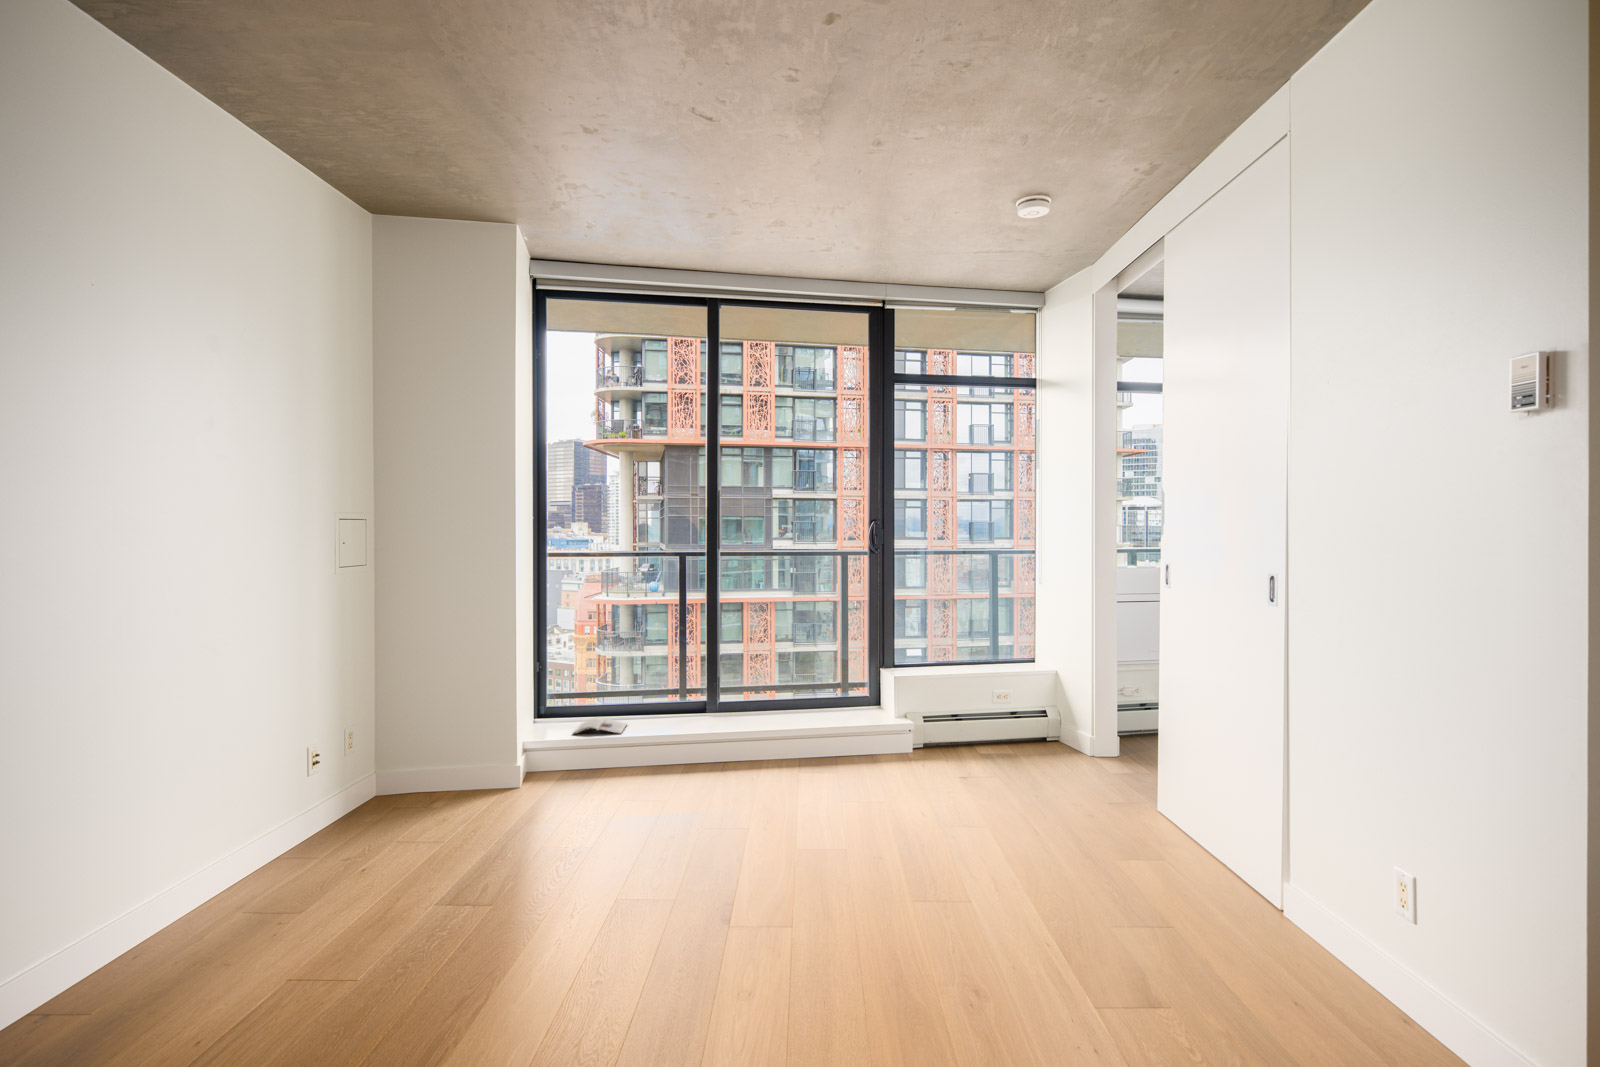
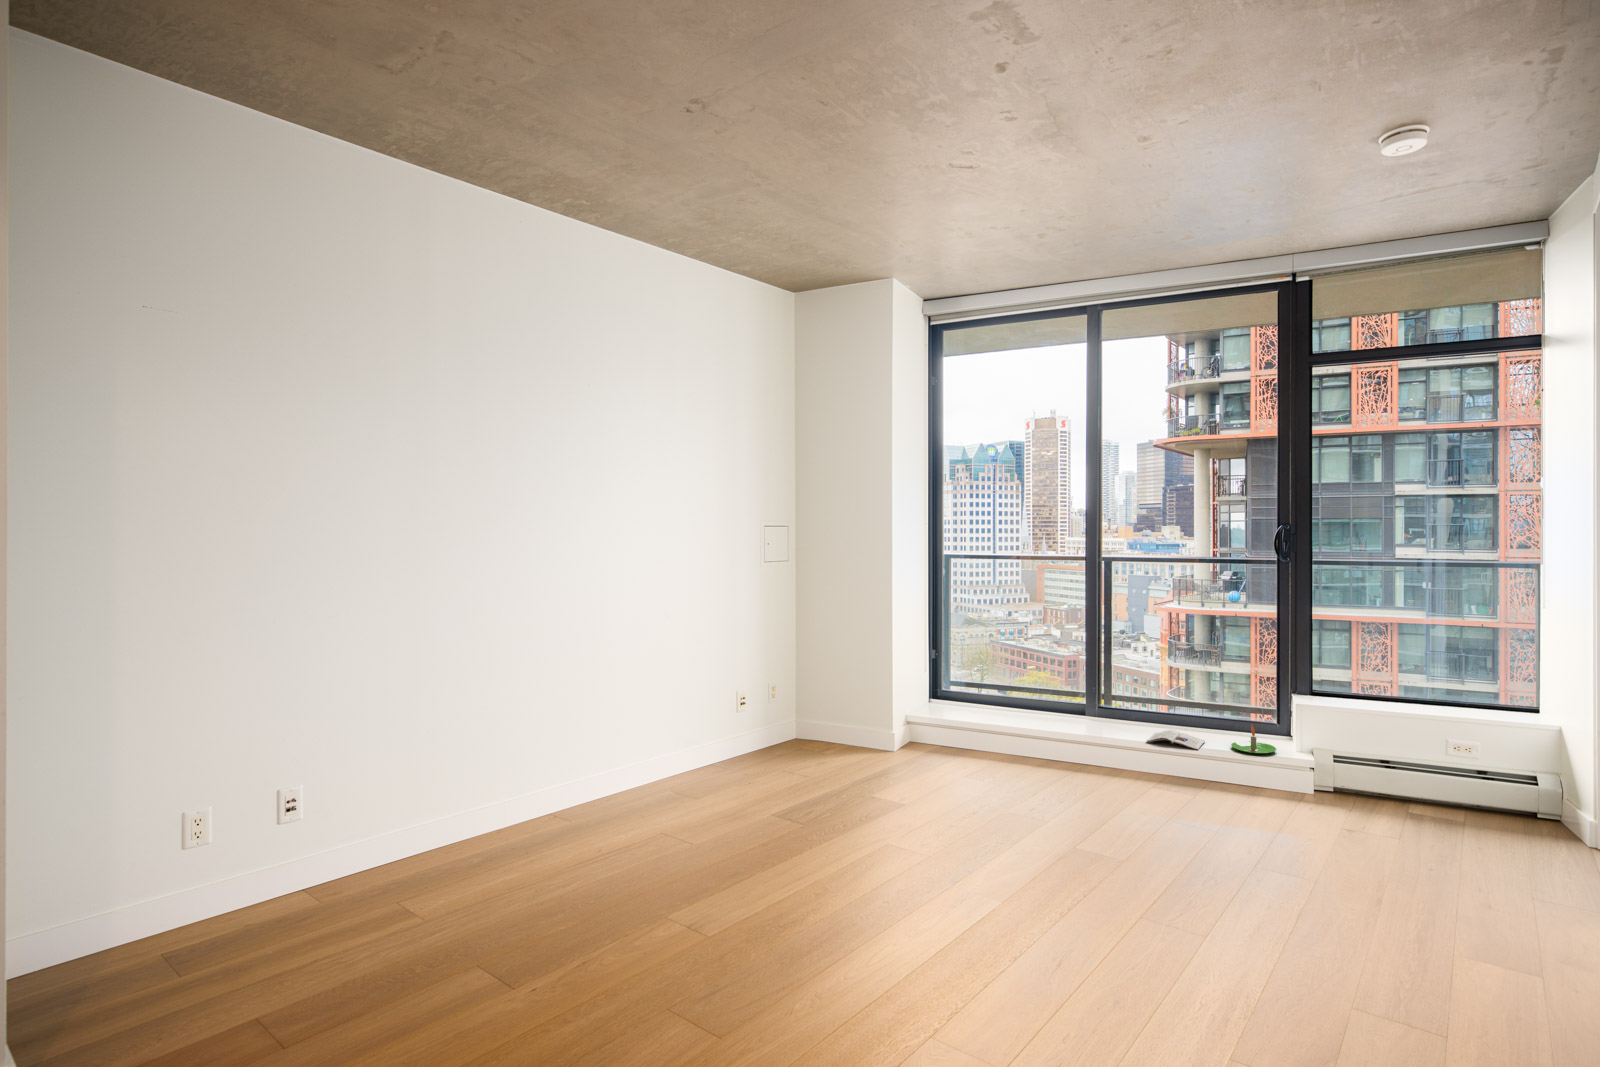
candle: none [651,701,688,729] -> present [1231,724,1276,754]

